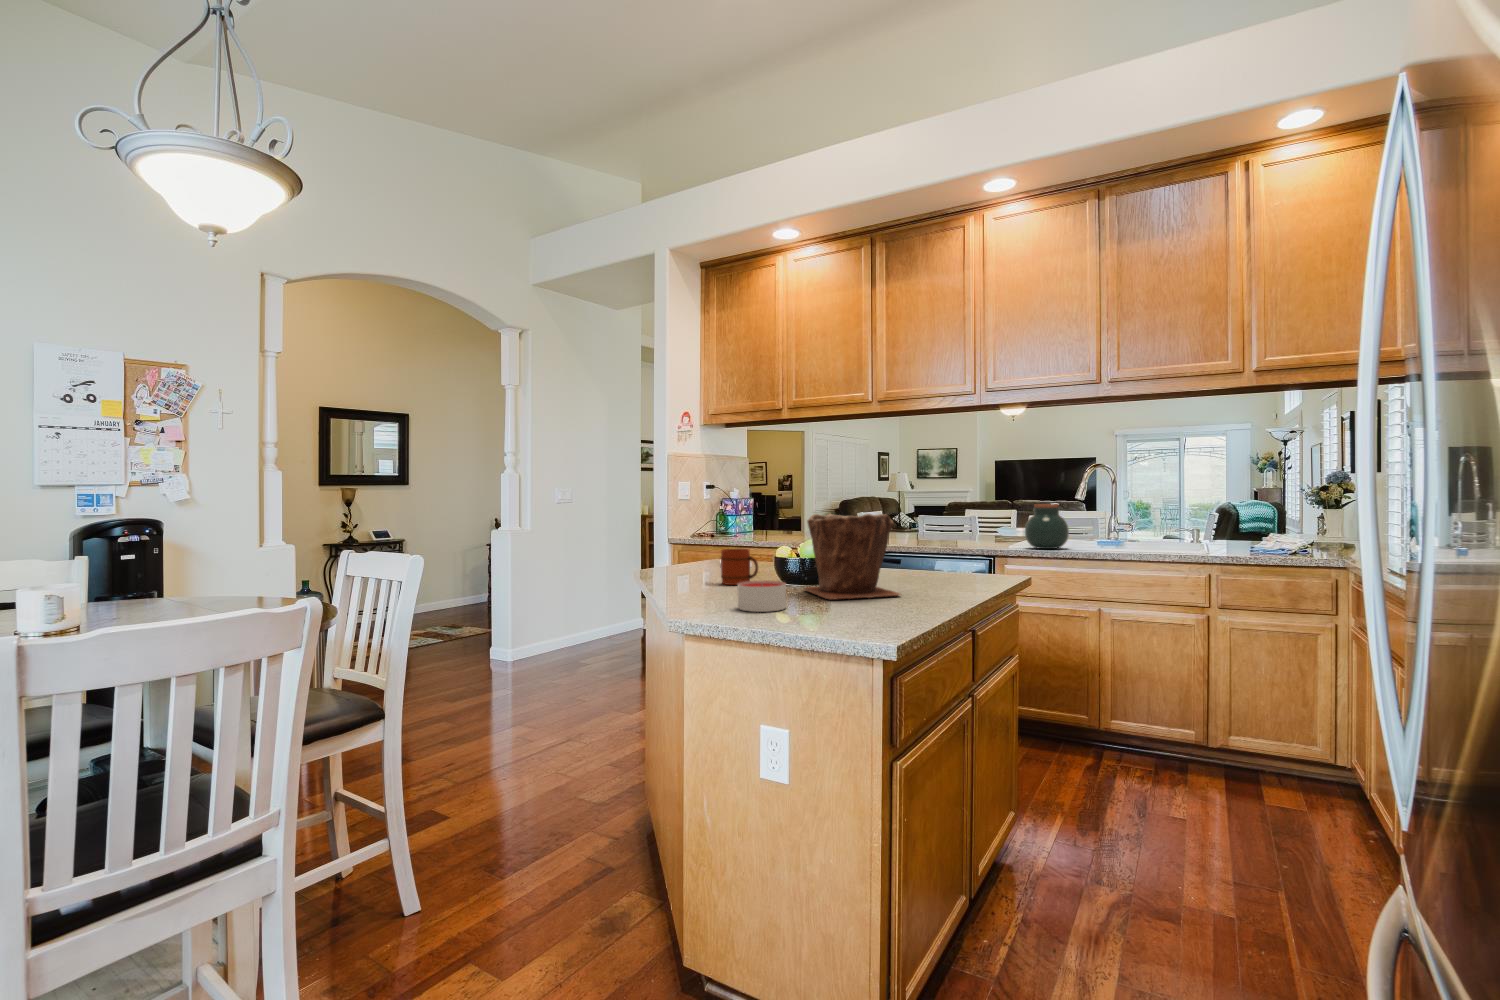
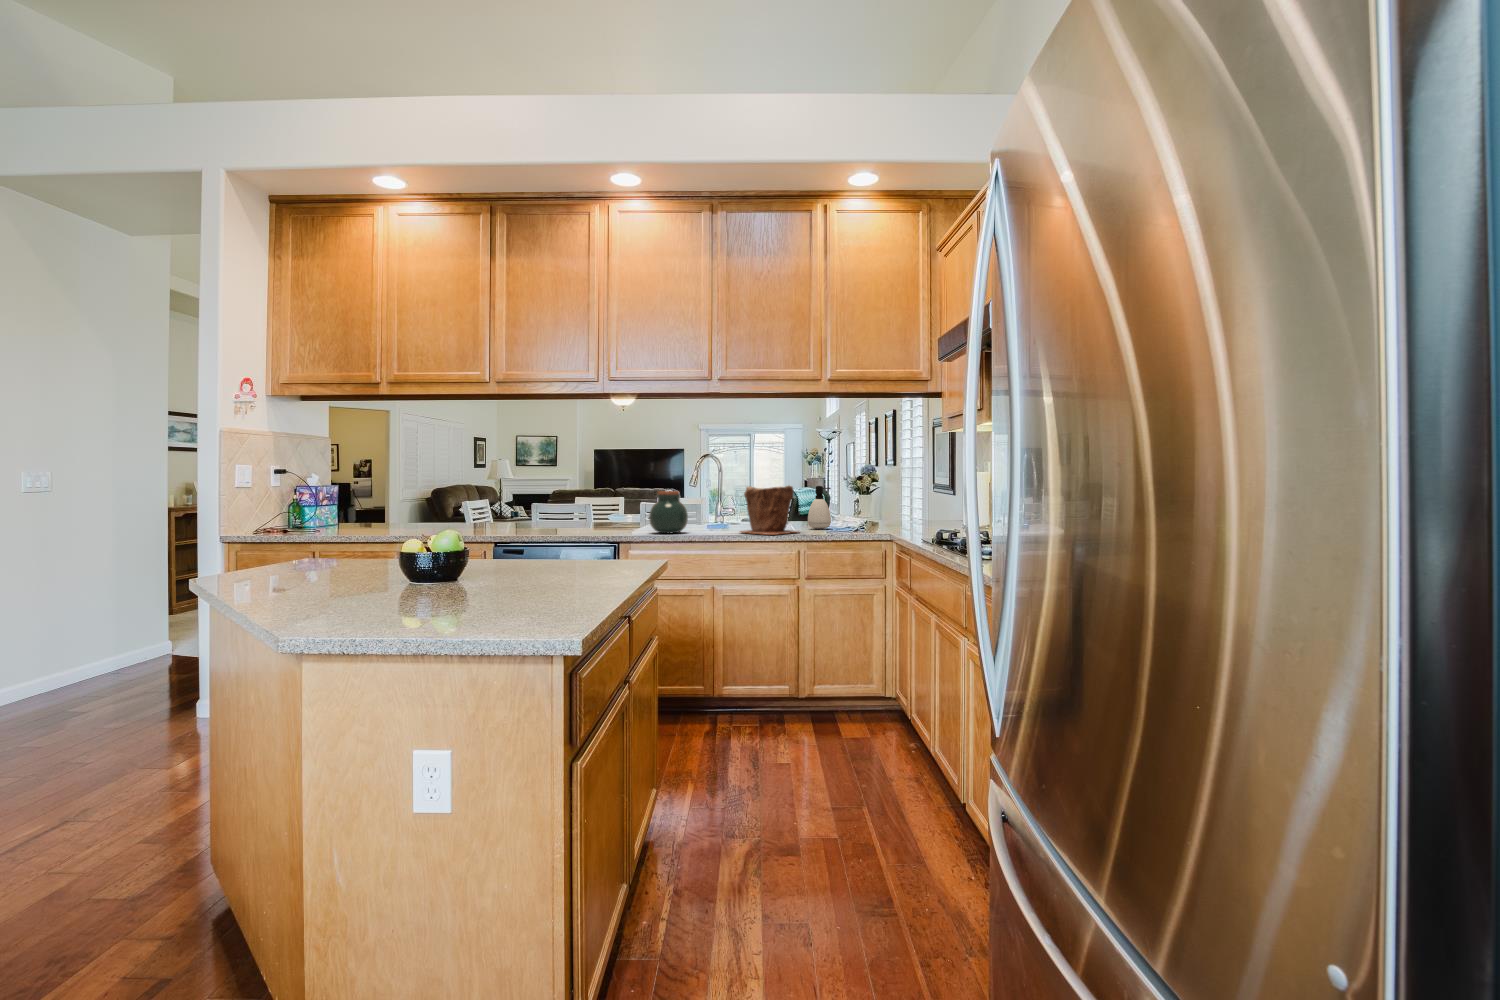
soap dispenser: none [1228,497,1262,550] -> present [808,486,831,529]
plant pot: present [804,514,900,599] -> present [740,486,798,535]
mug: present [721,549,758,585] -> none [315,544,372,592]
candle: present [737,581,786,612] -> none [357,584,428,626]

